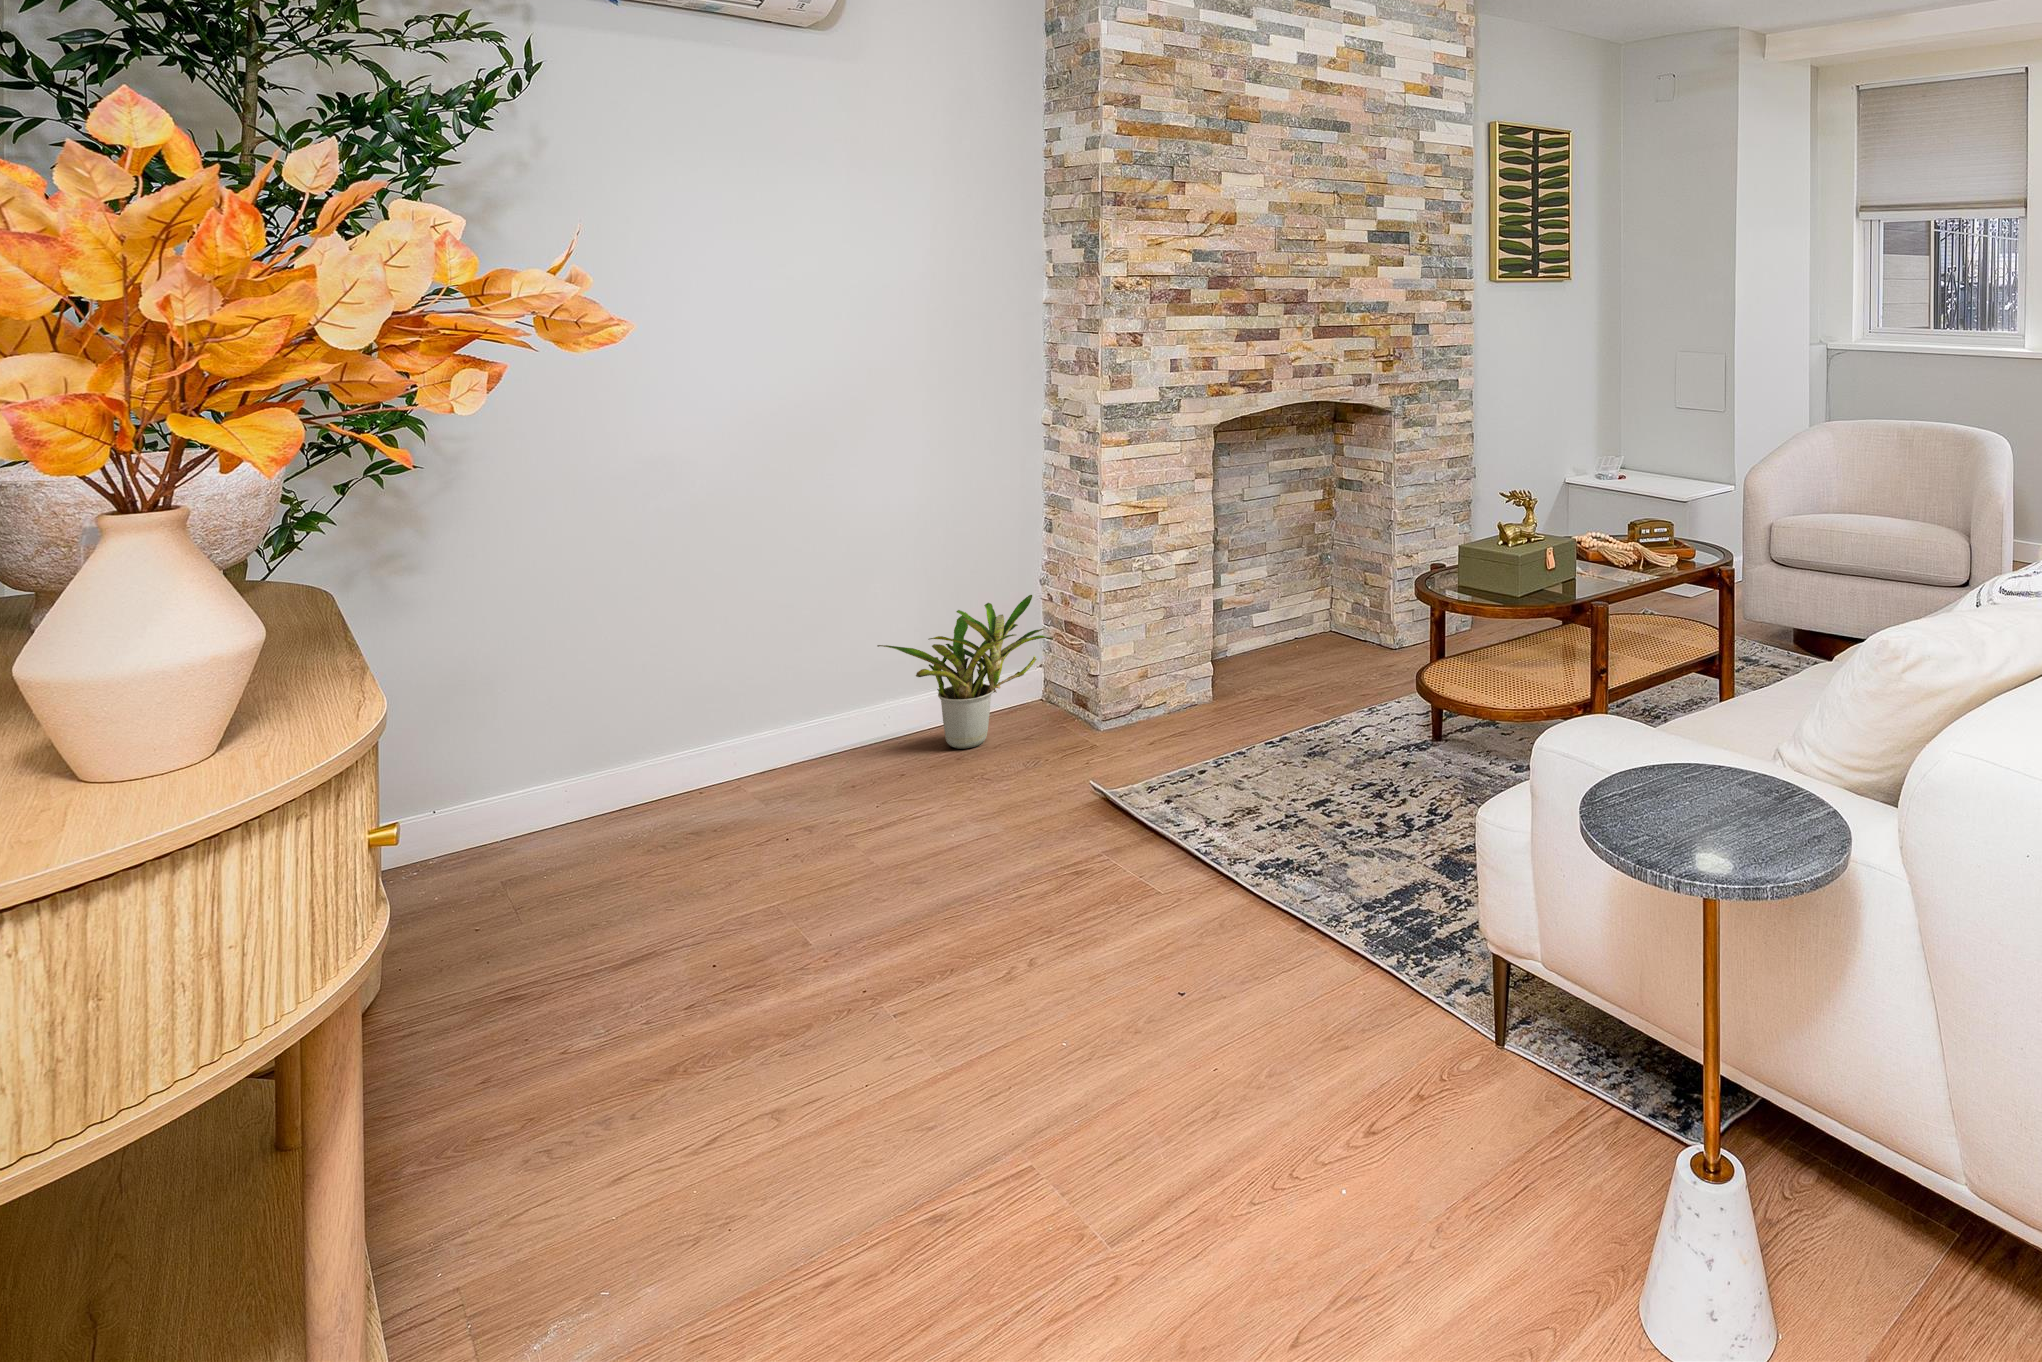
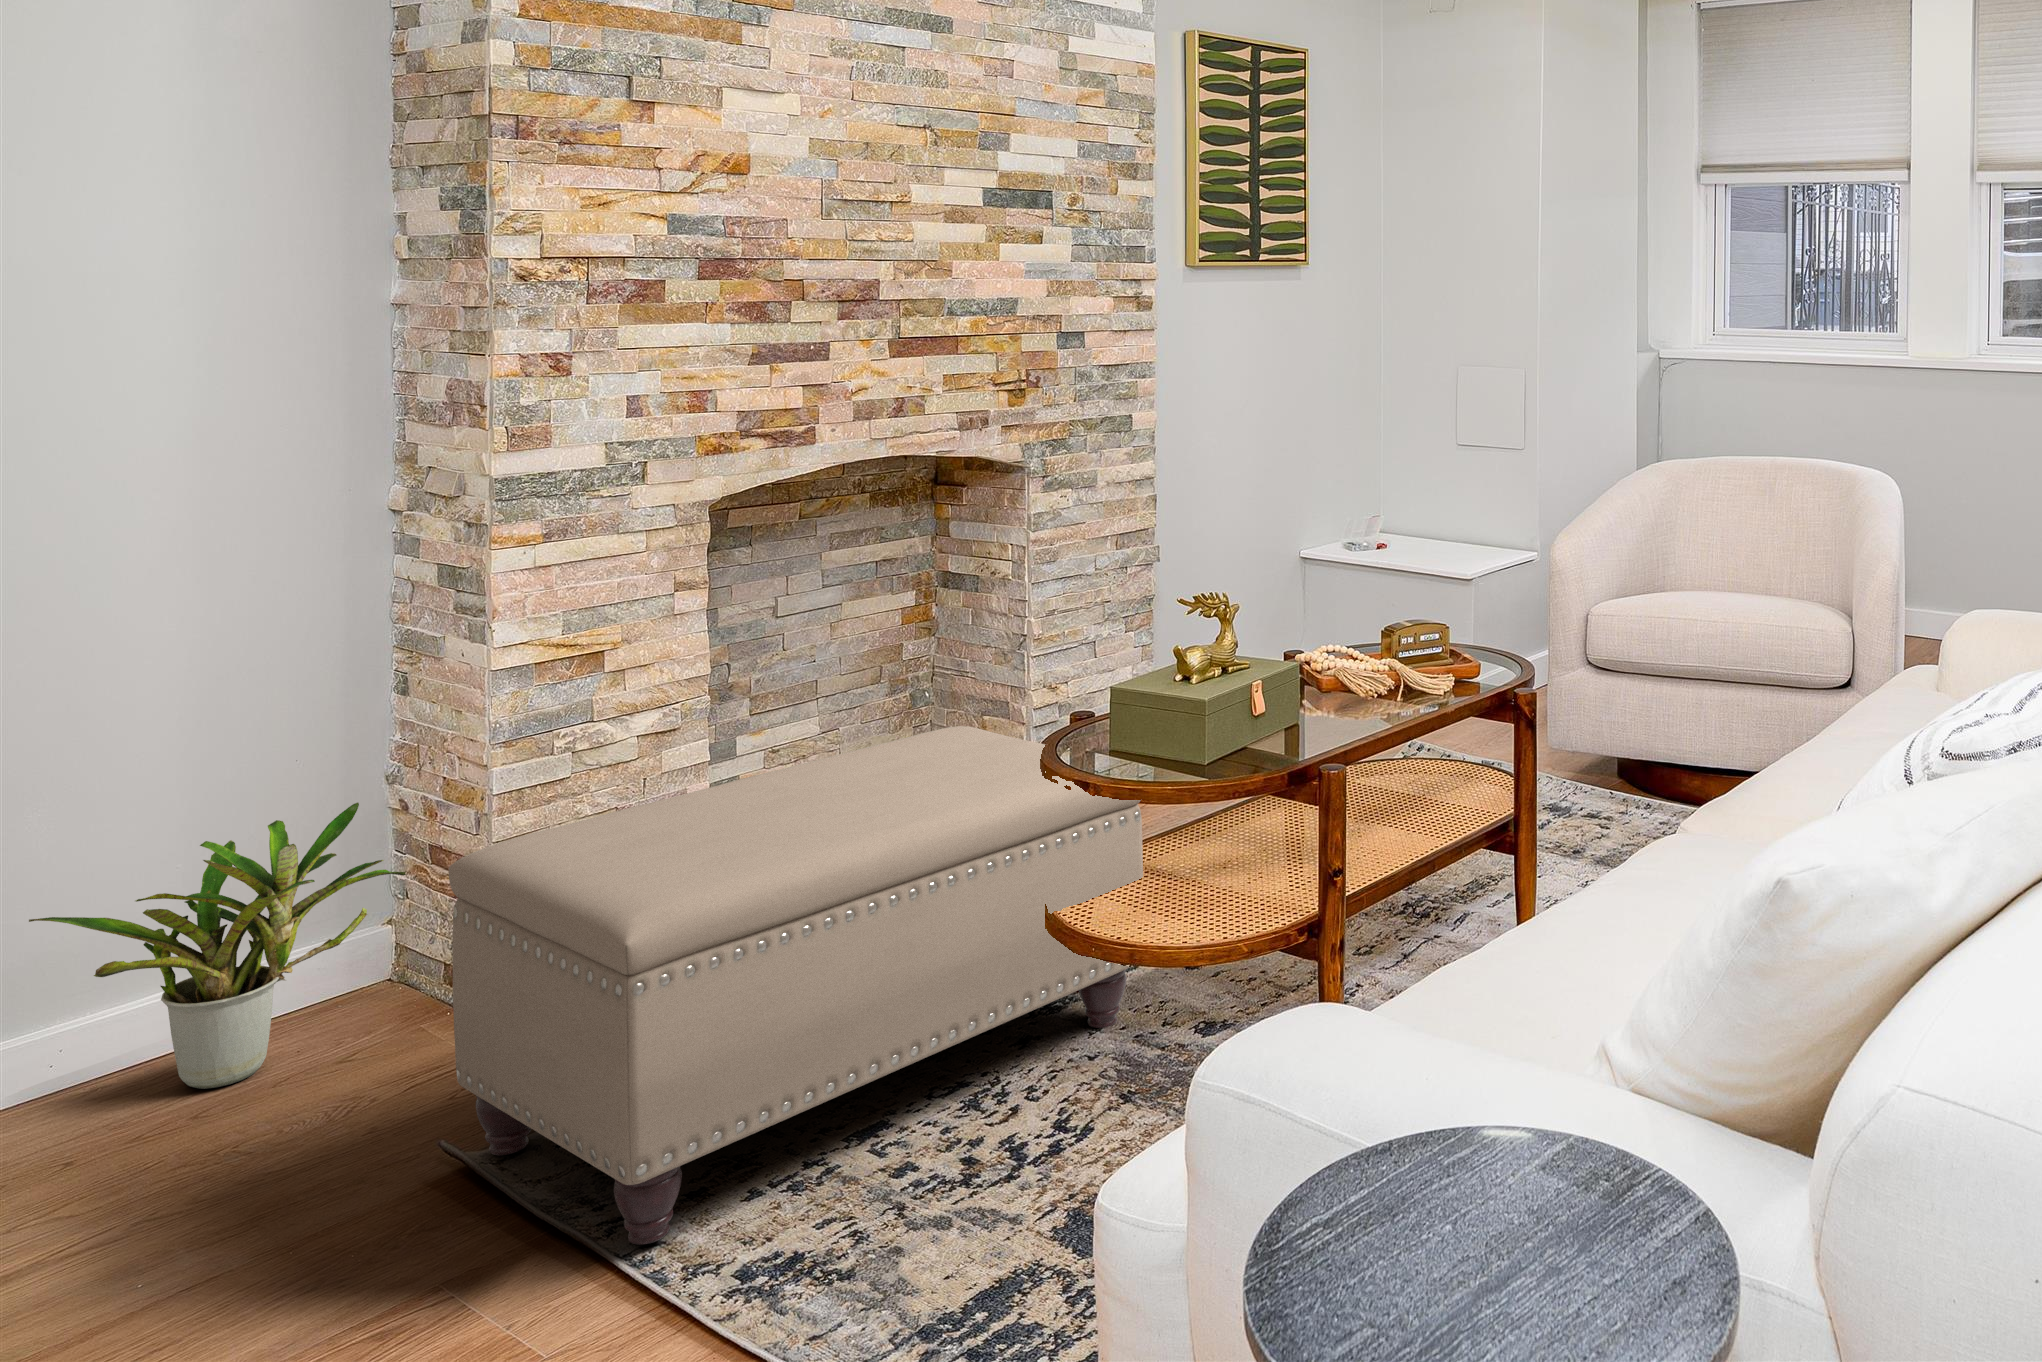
ottoman: none [1094,572,1478,845] -> present [448,726,1143,1245]

